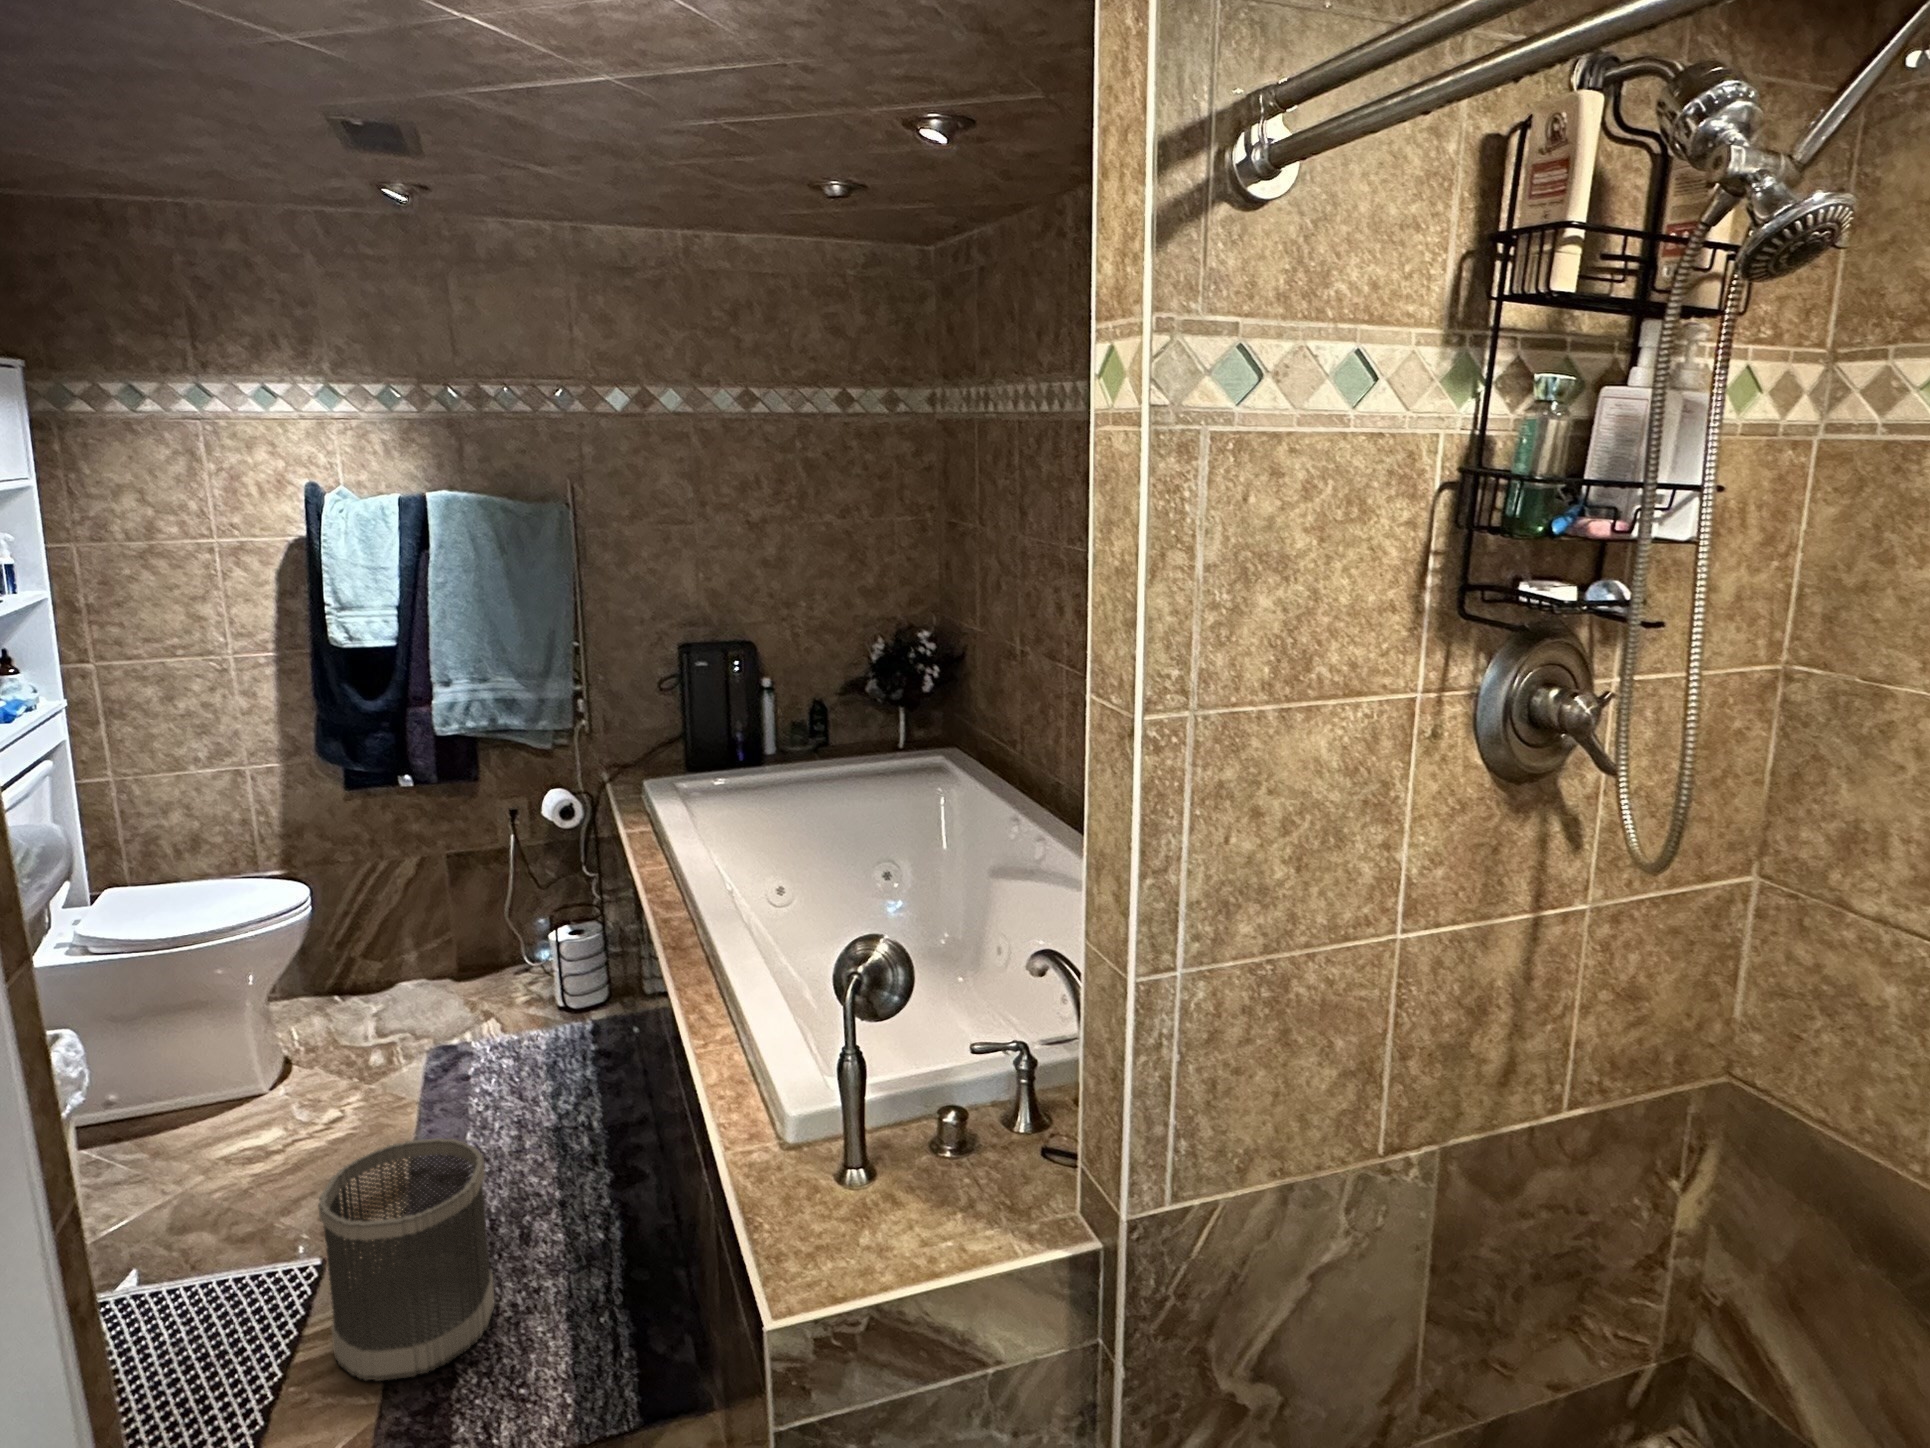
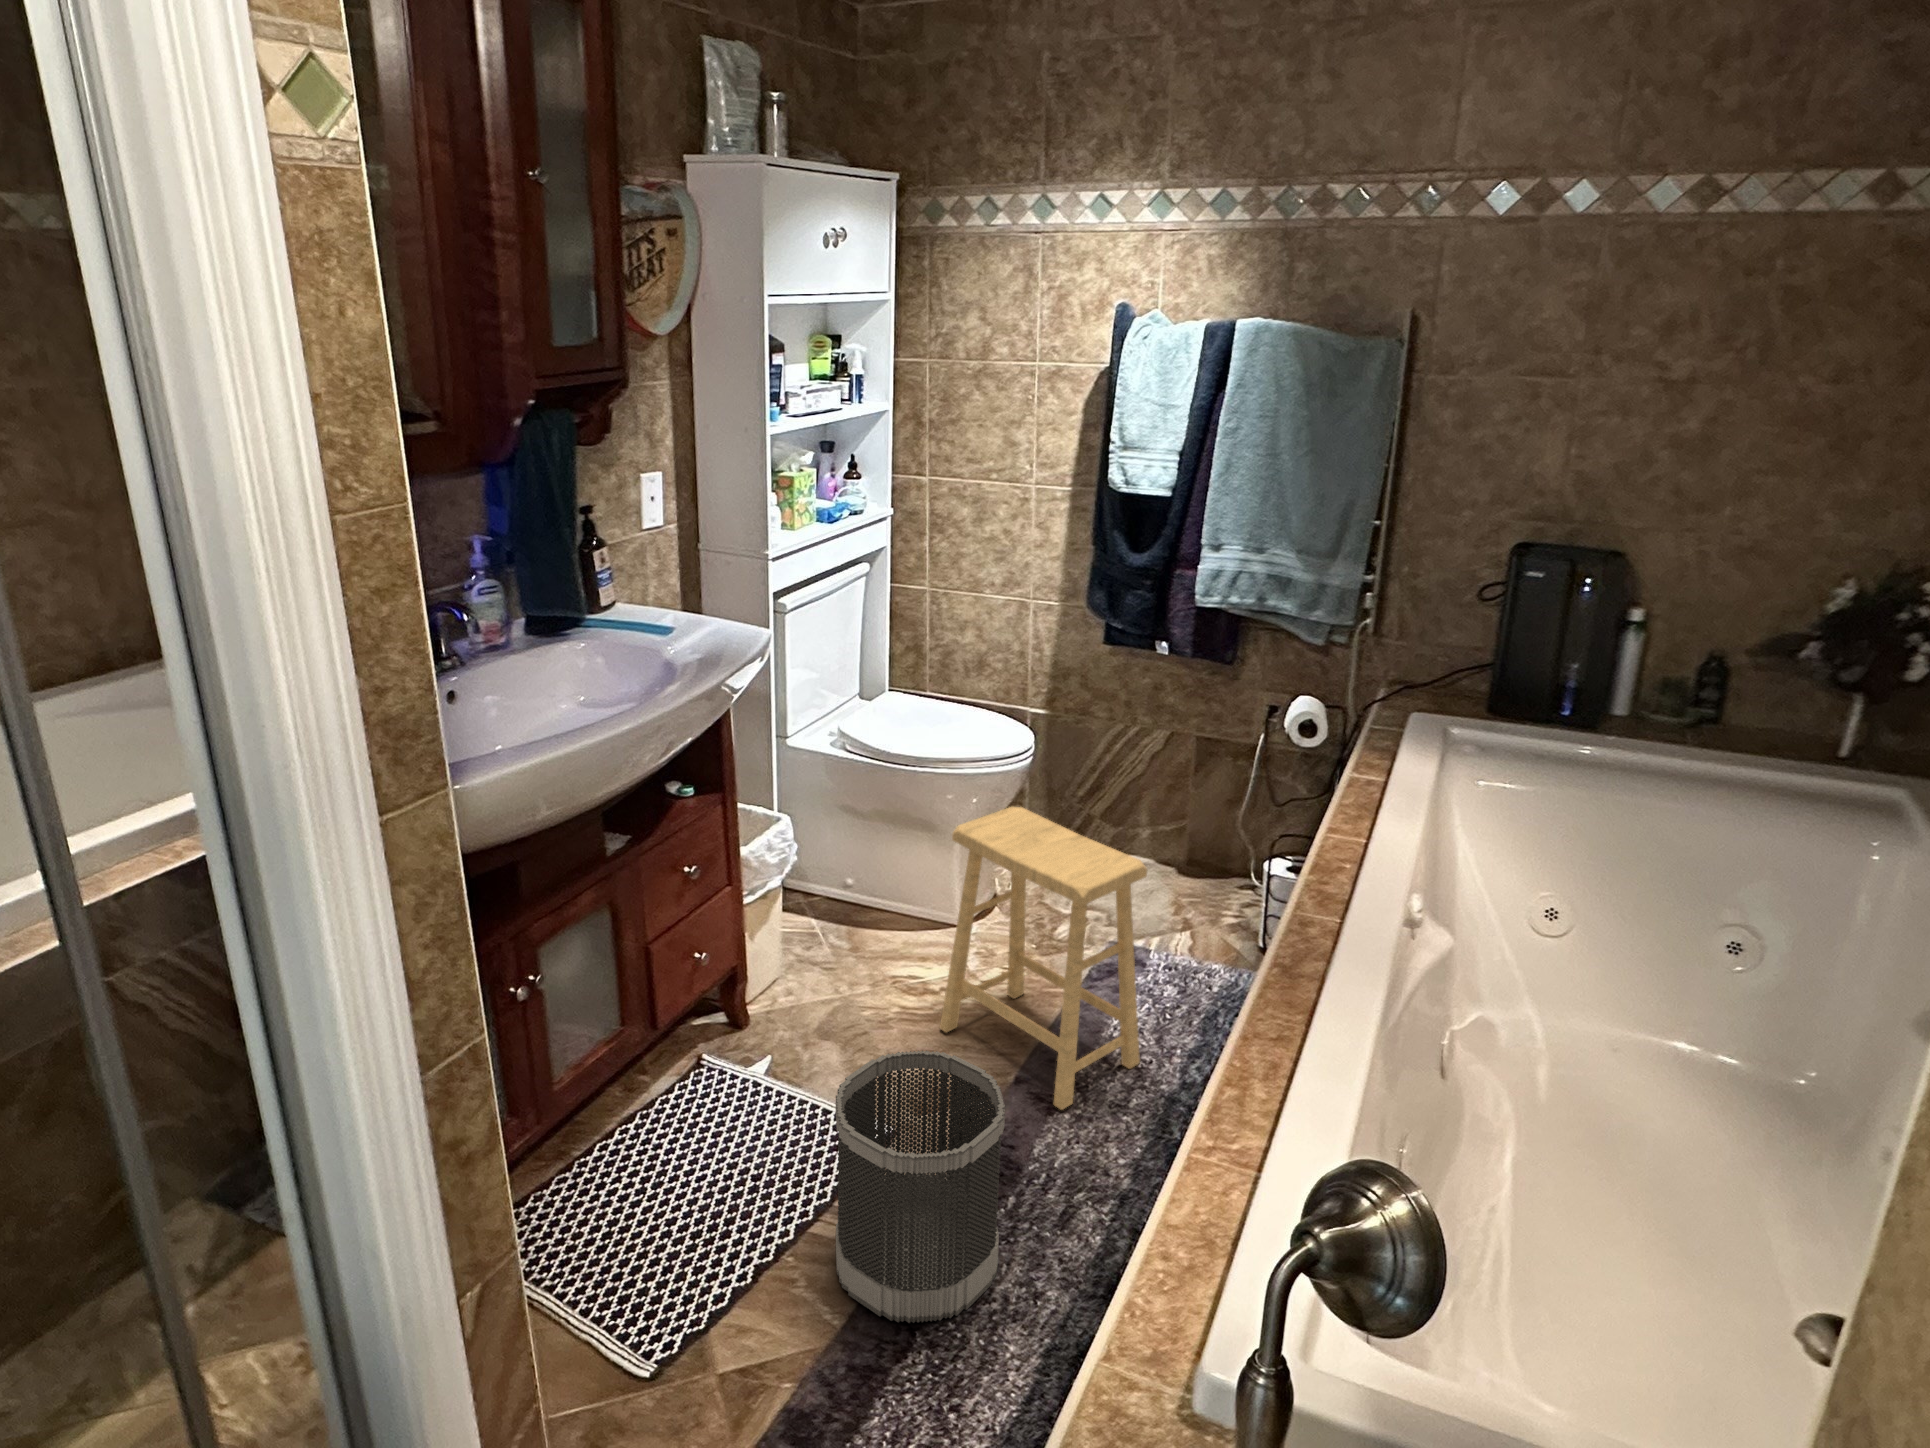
footstool: none [293,942,514,1176] -> present [940,807,1147,1110]

